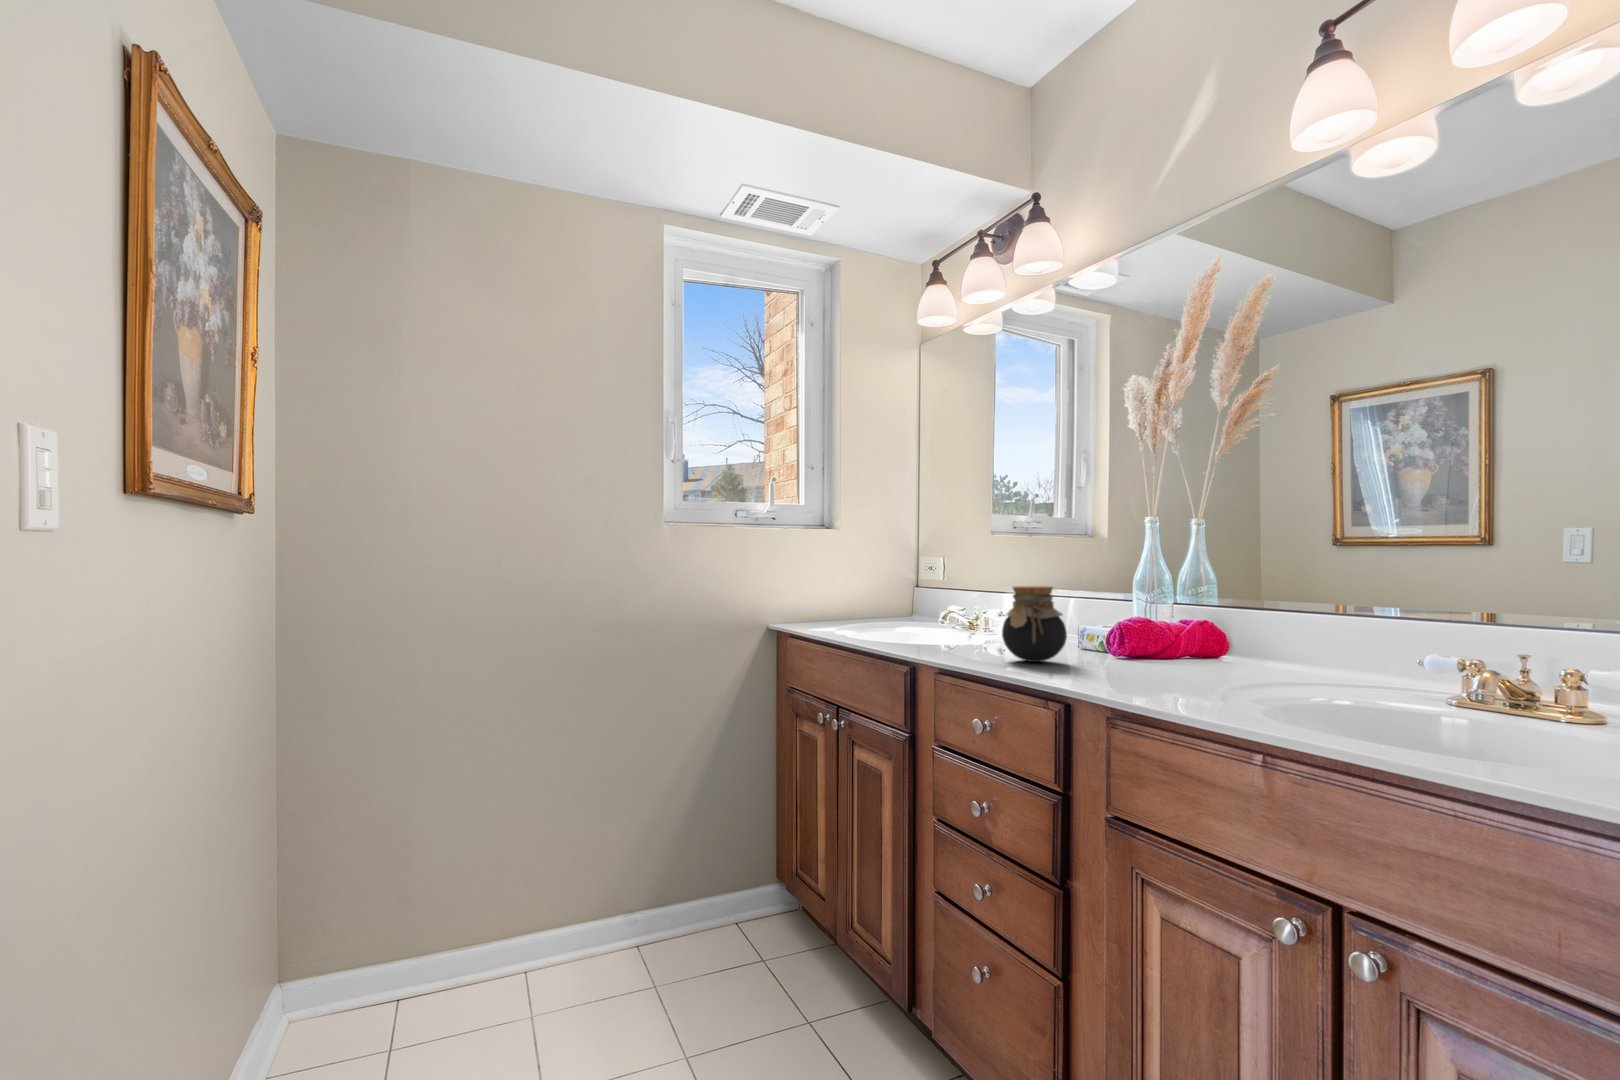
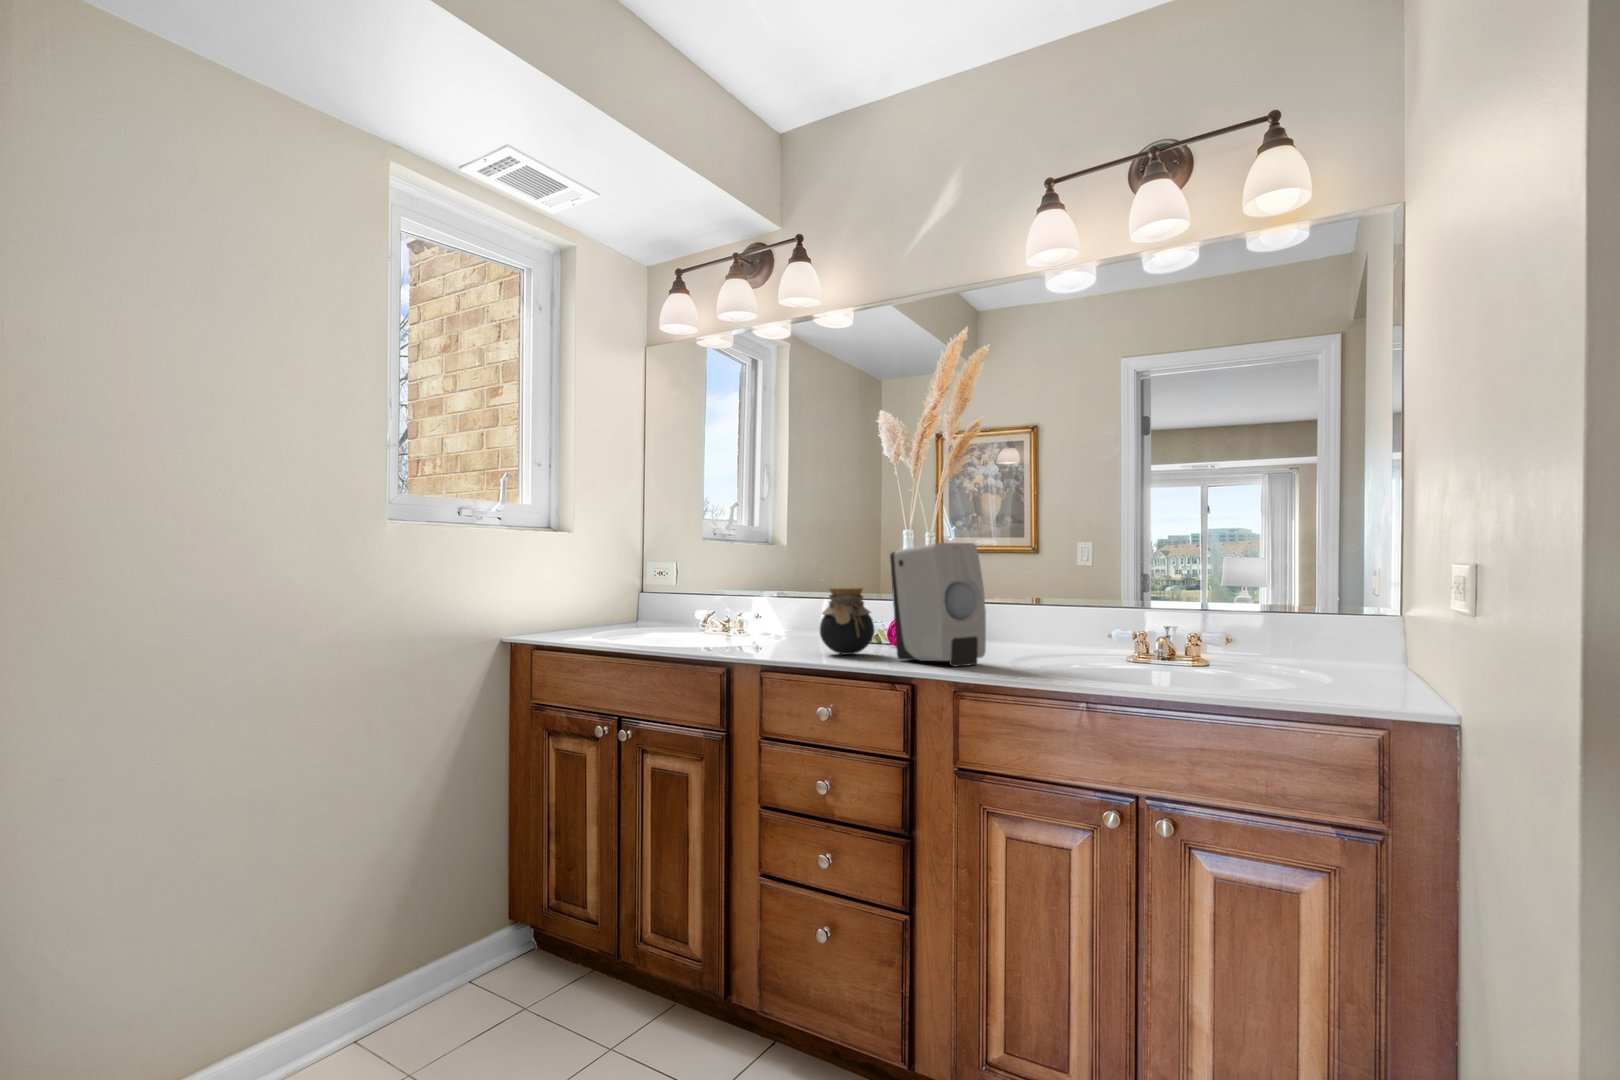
soap dispenser: none [1067,534,1174,688] -> present [890,543,986,667]

